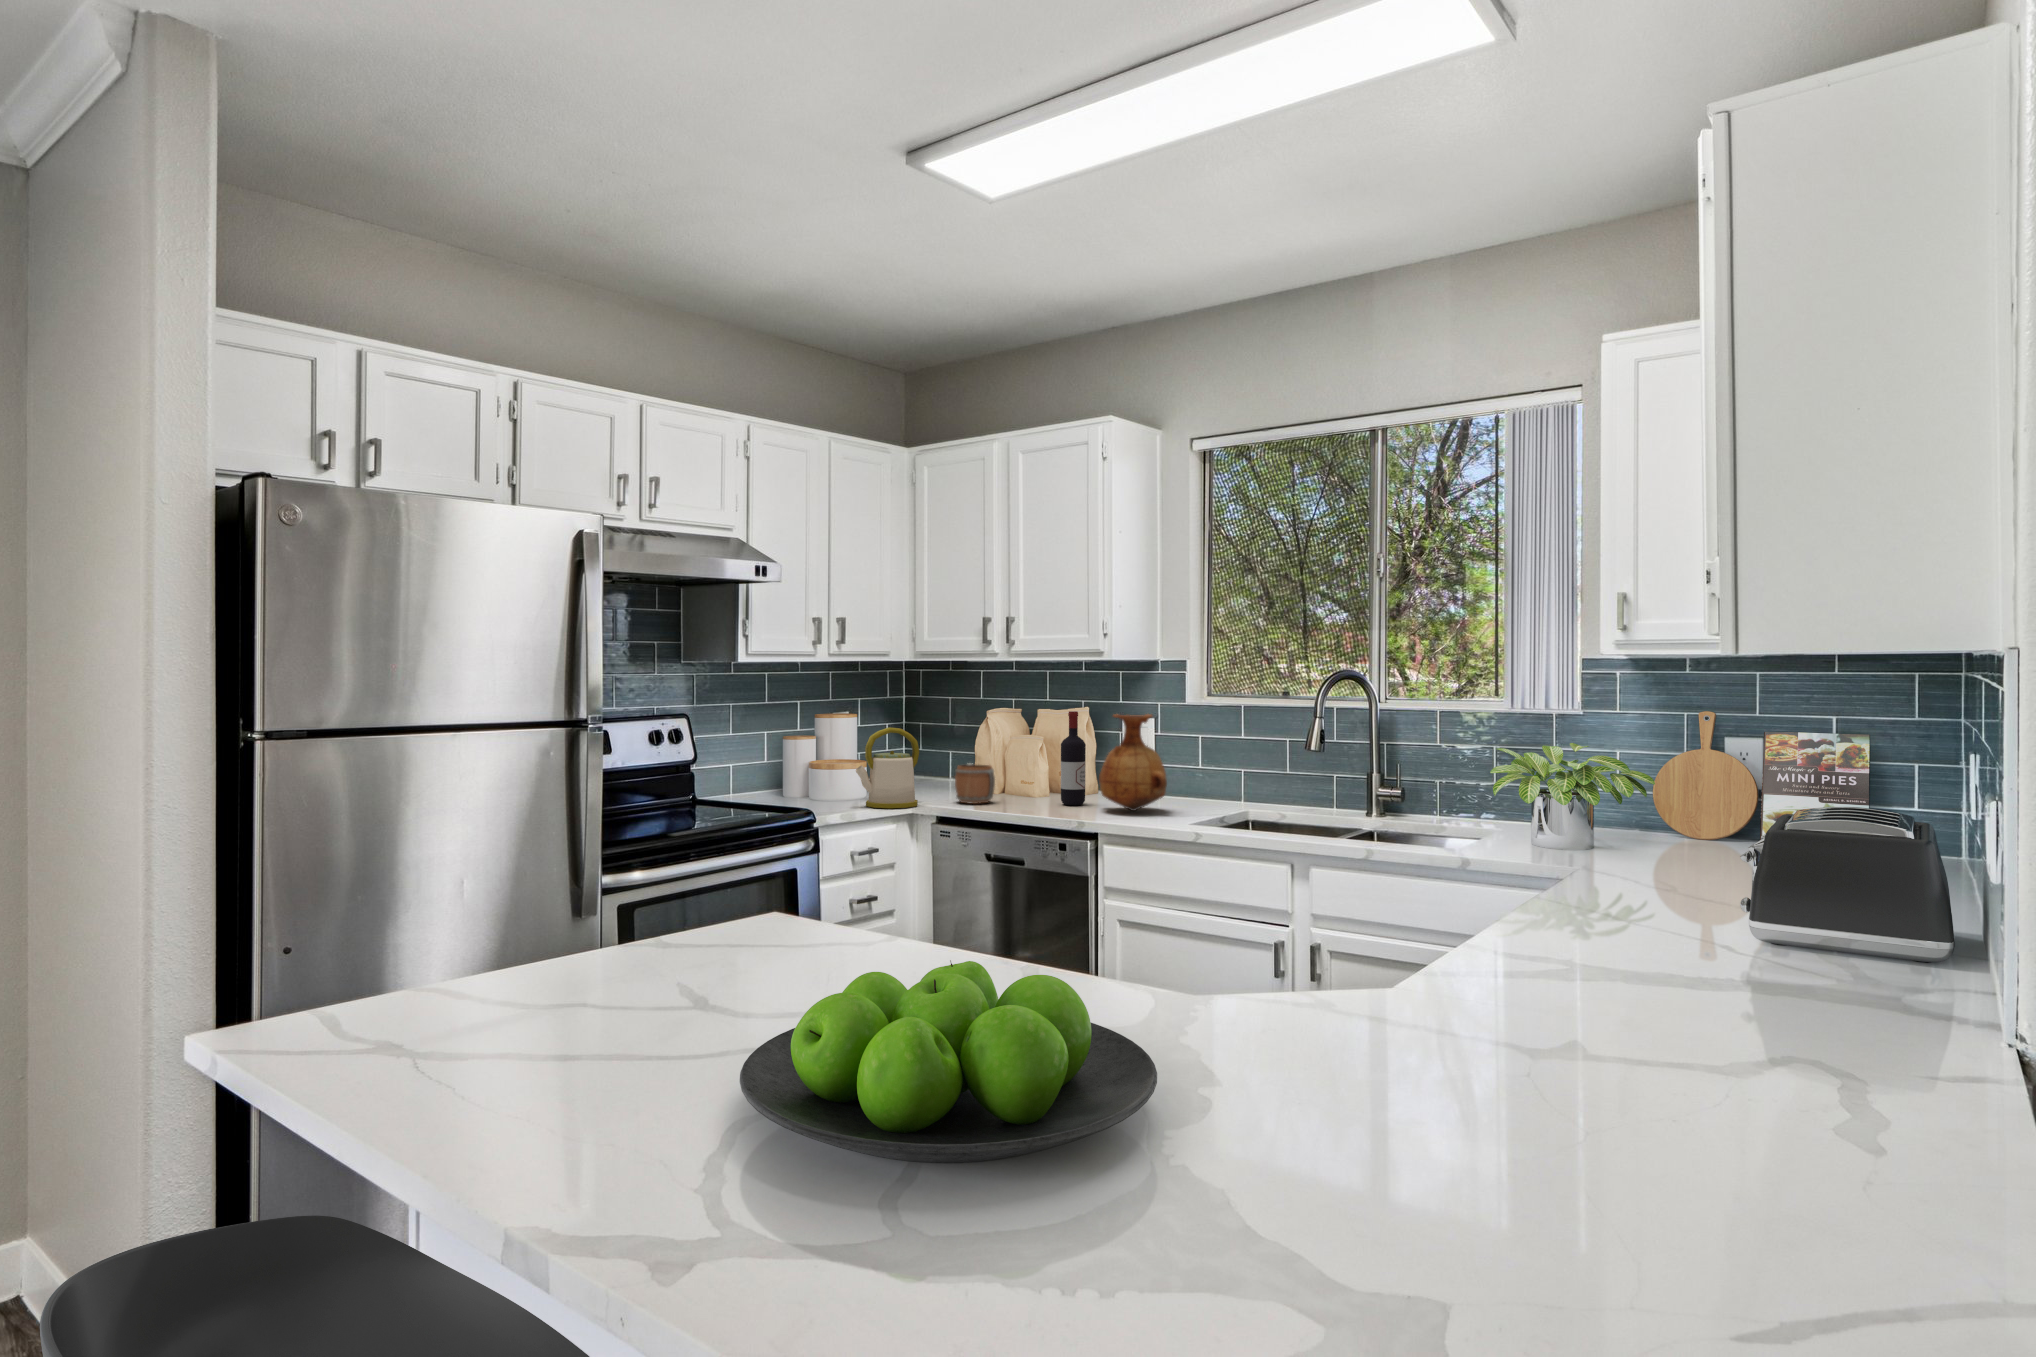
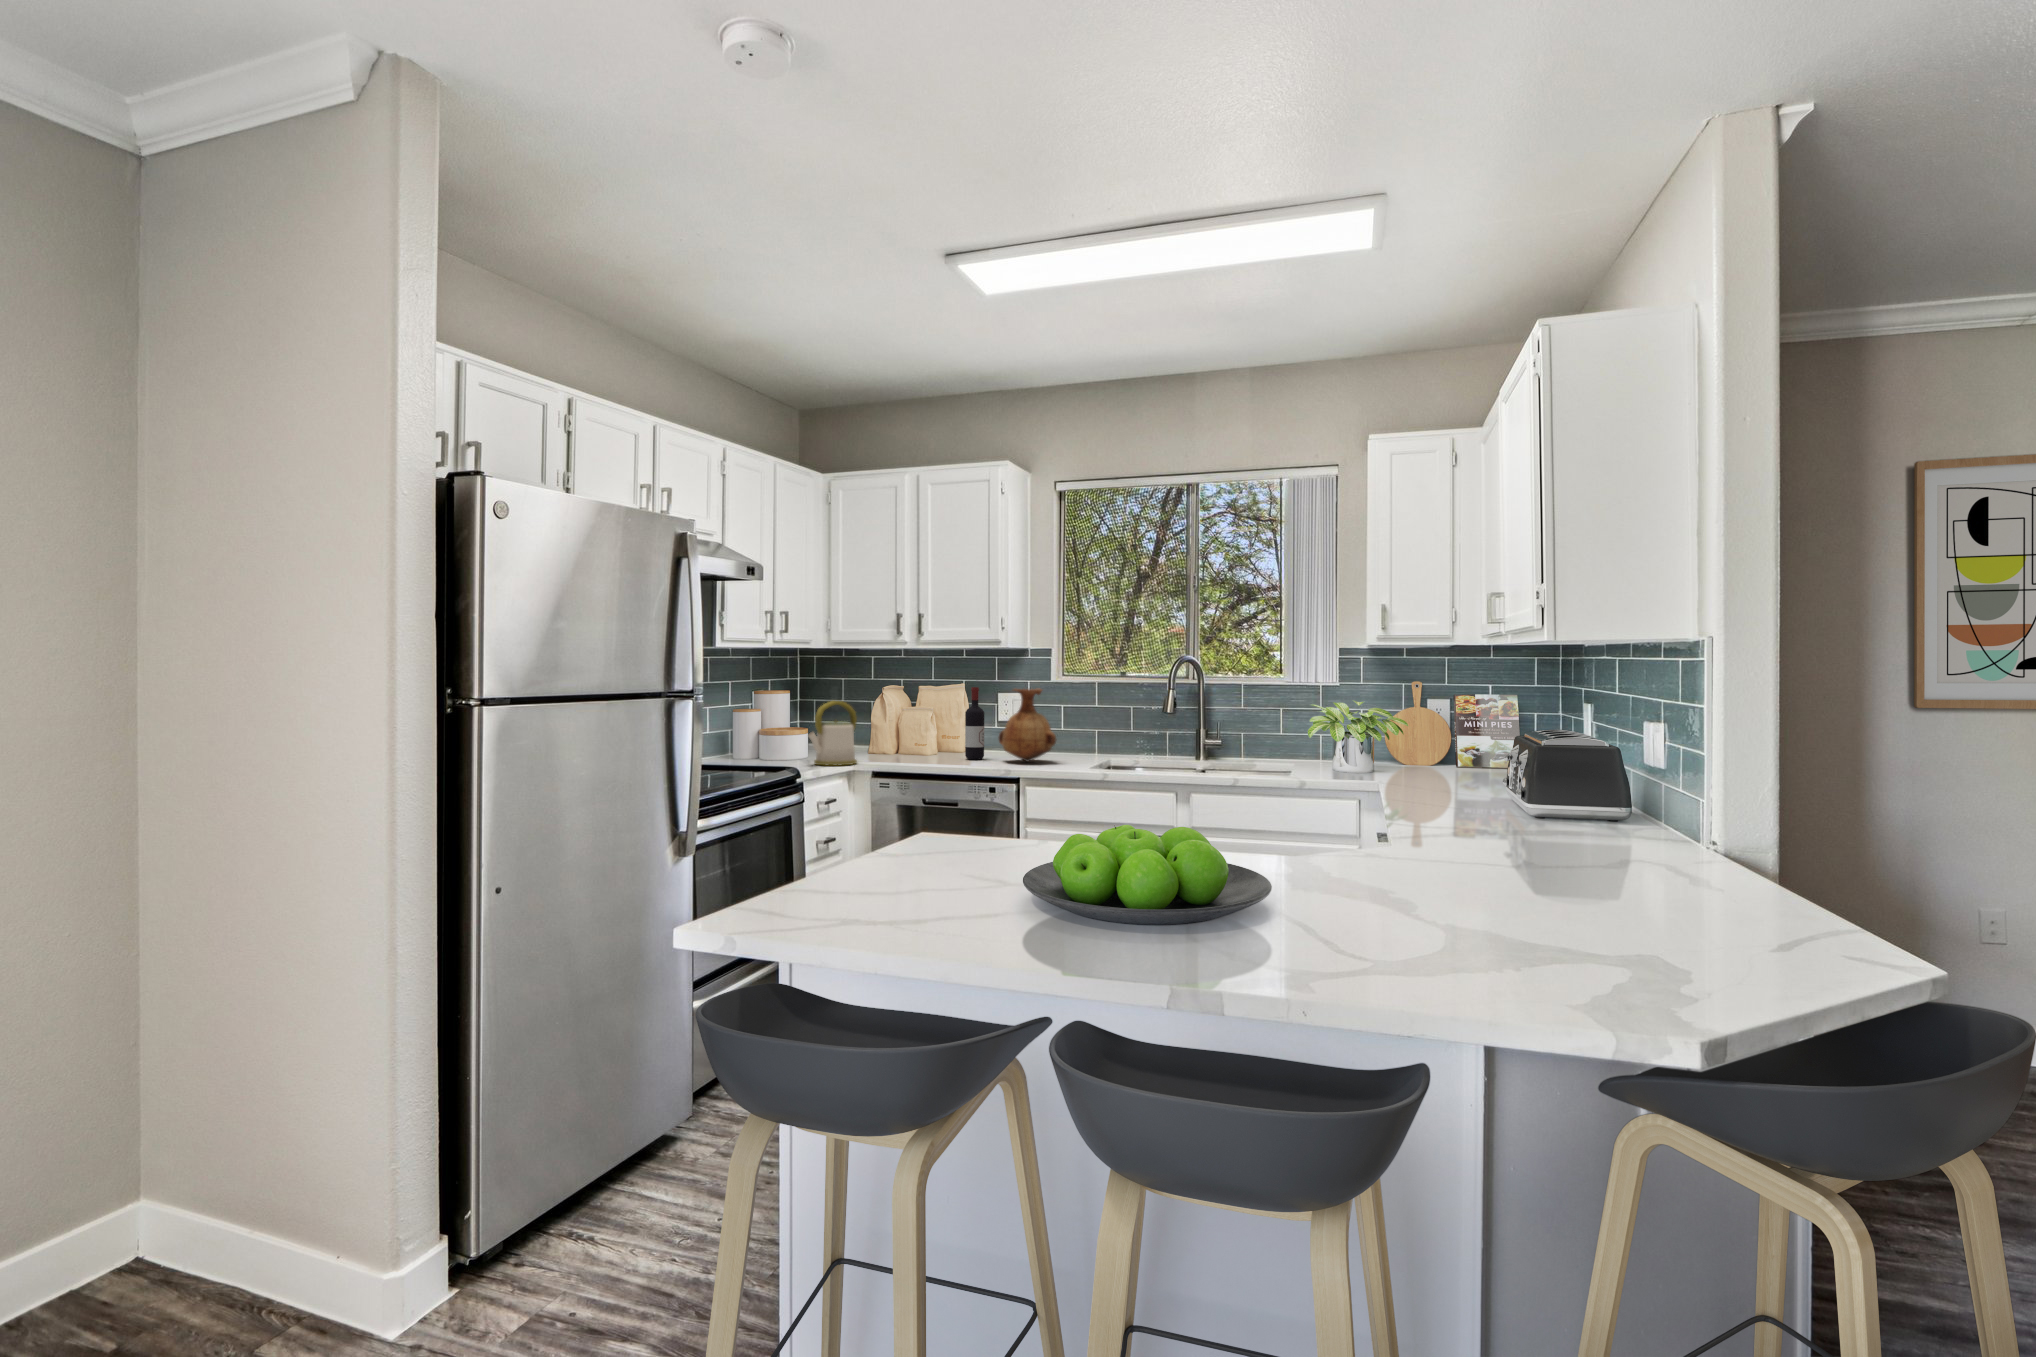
mug: present [955,763,995,804] -> none [881,729,914,761]

